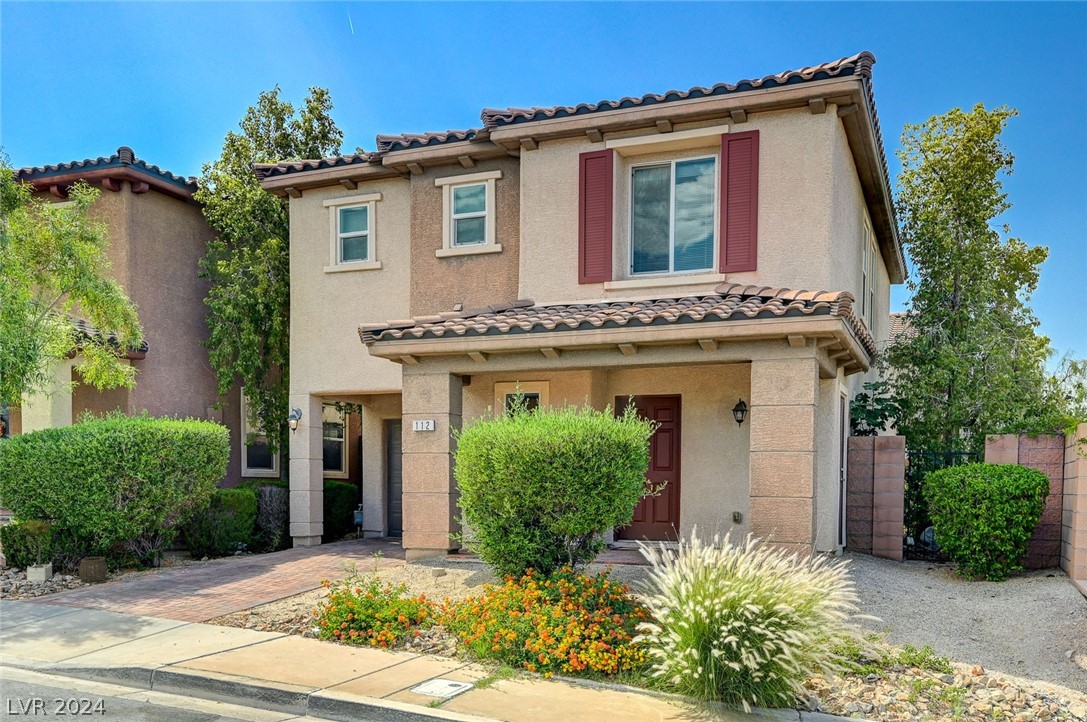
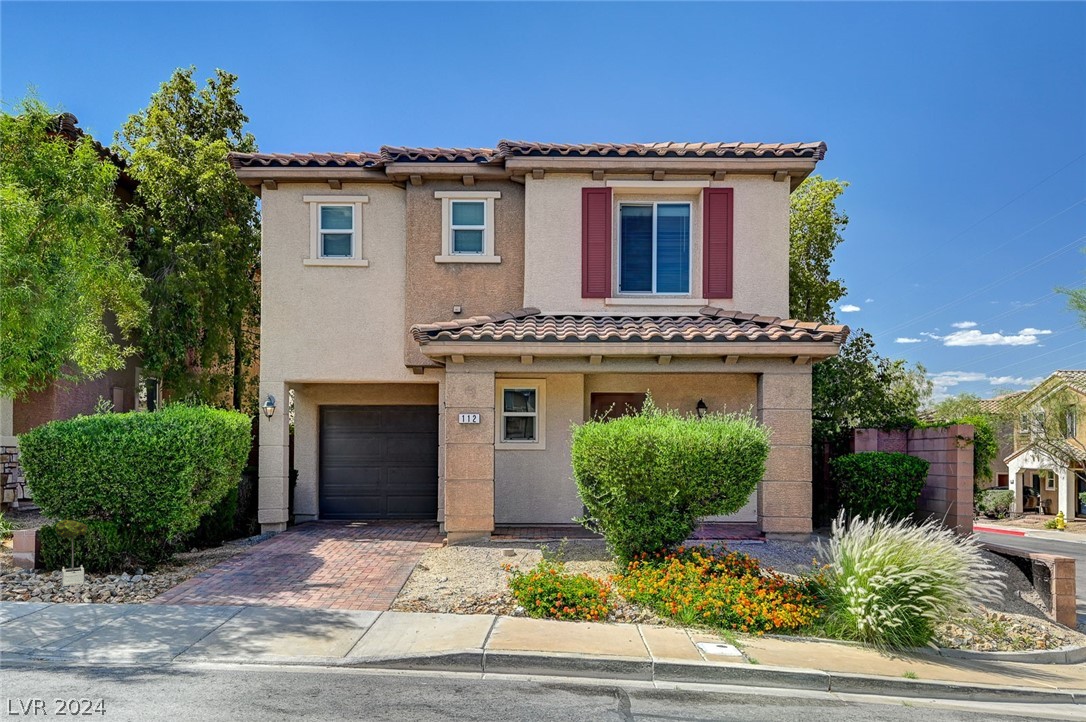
woven basket: present [79,557,107,582] -> none [130,555,160,582]

